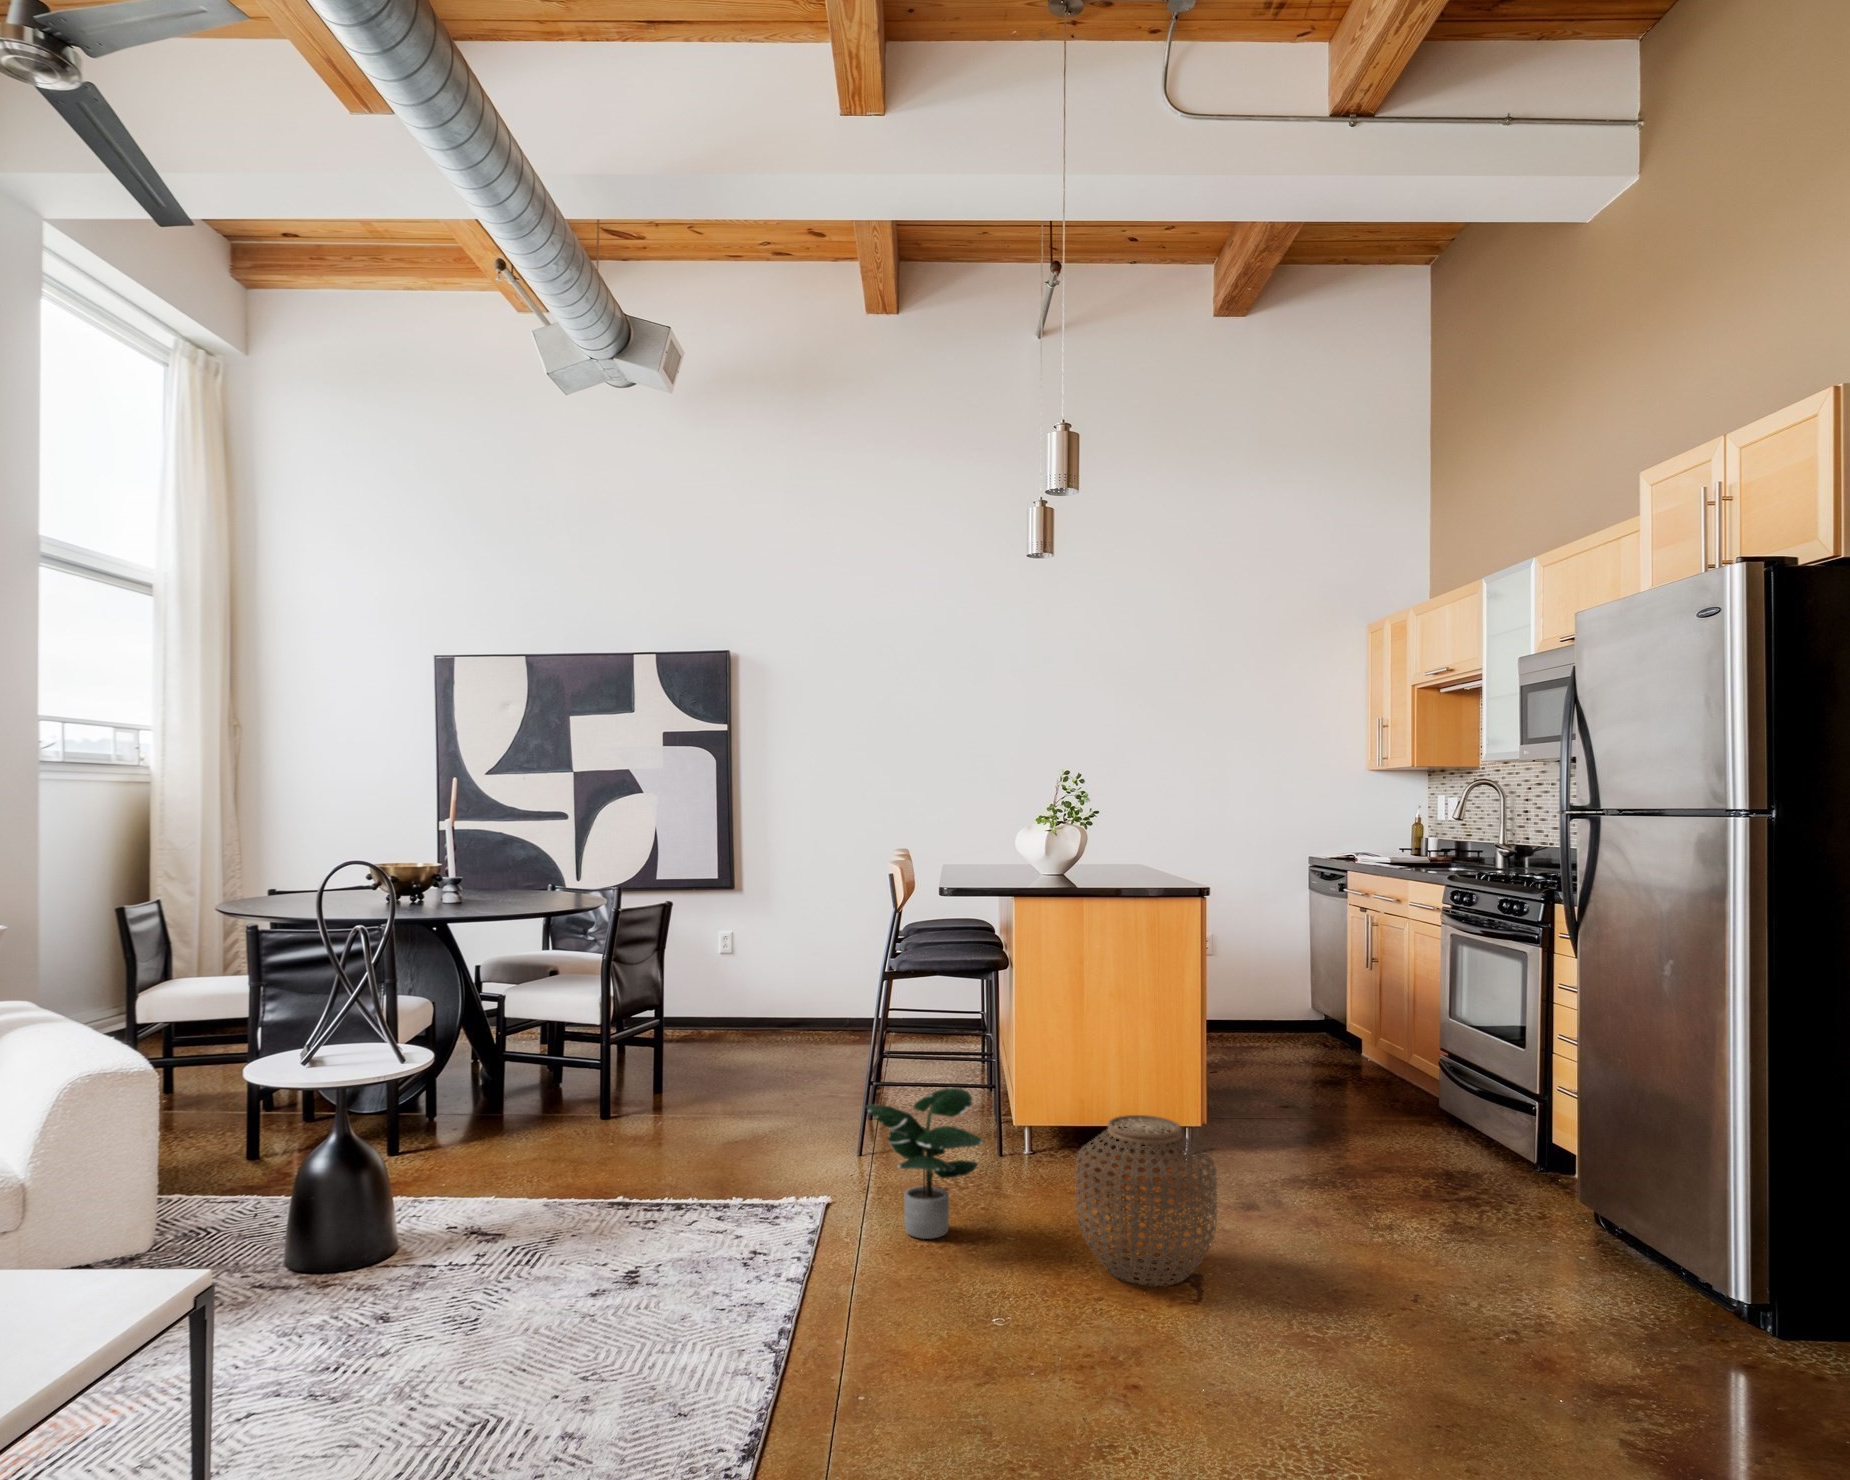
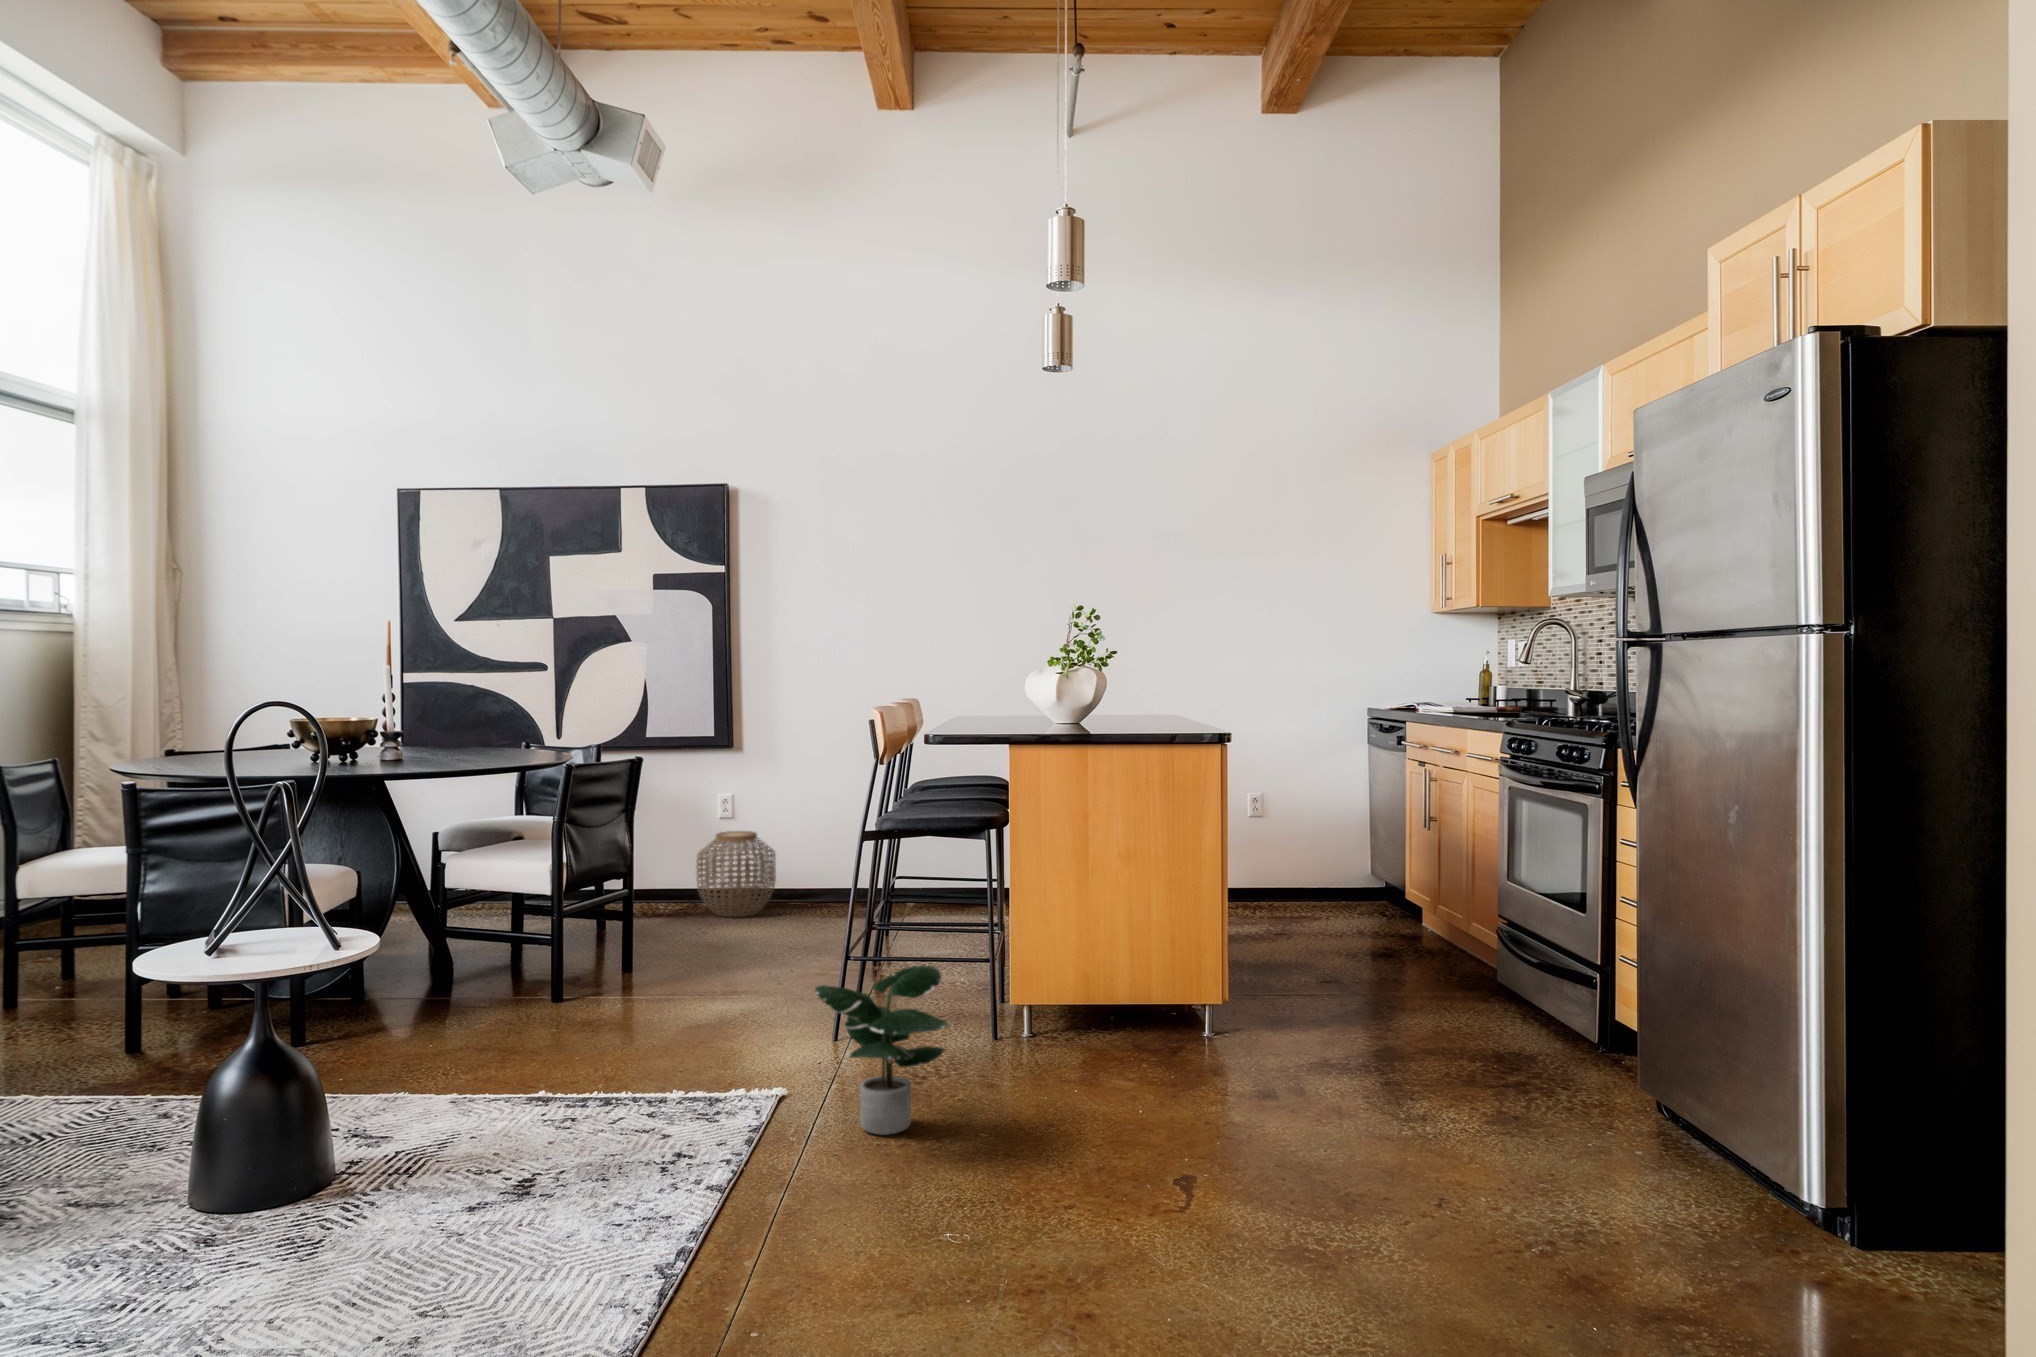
woven basket: present [1075,1115,1217,1286] -> present [697,831,776,917]

